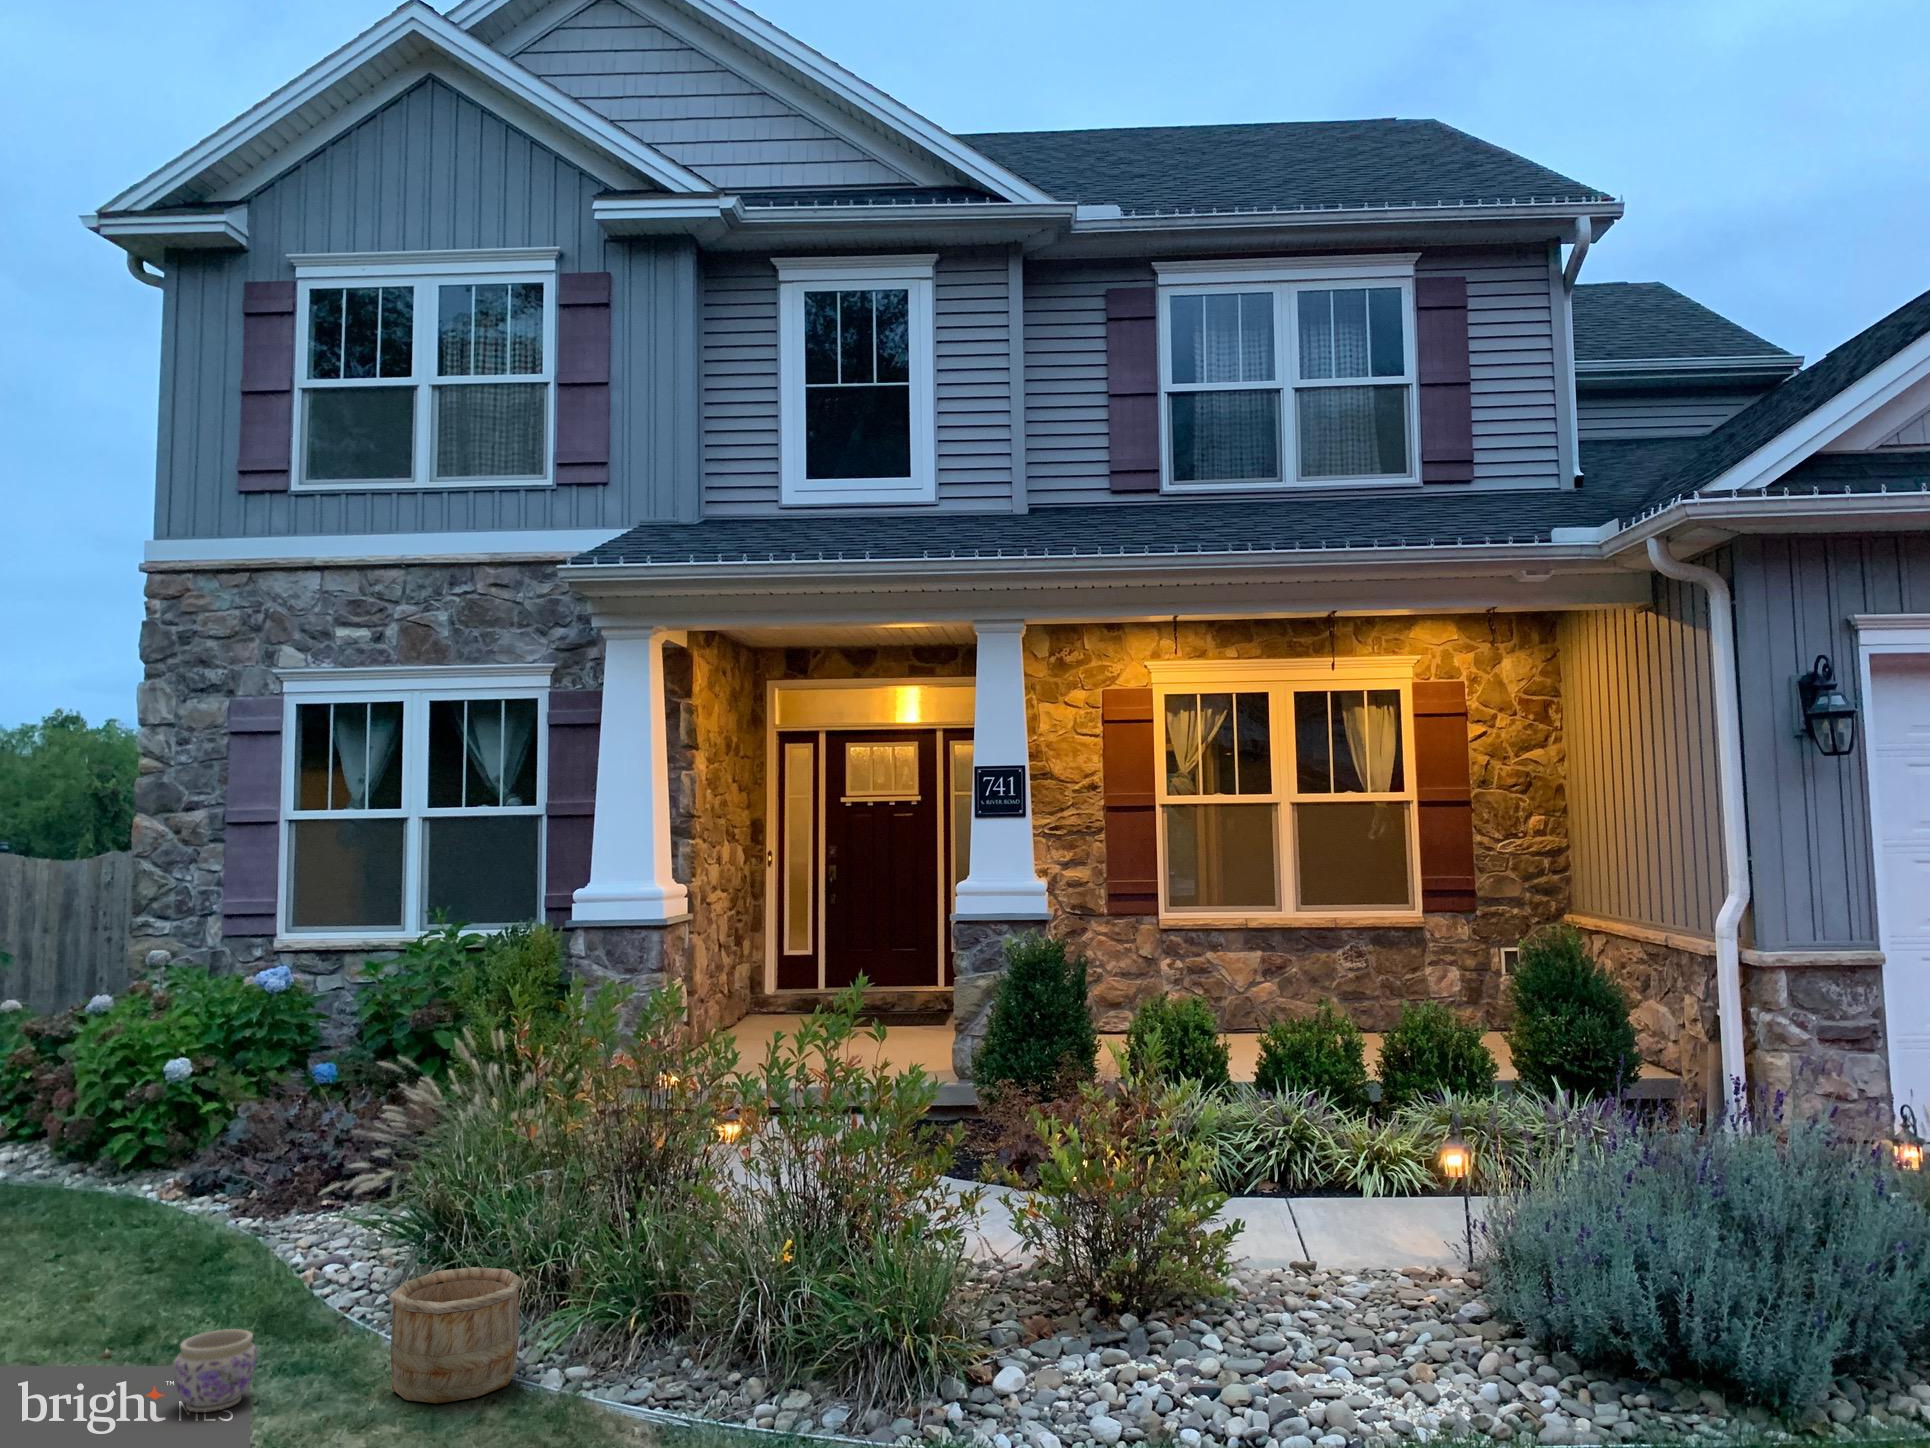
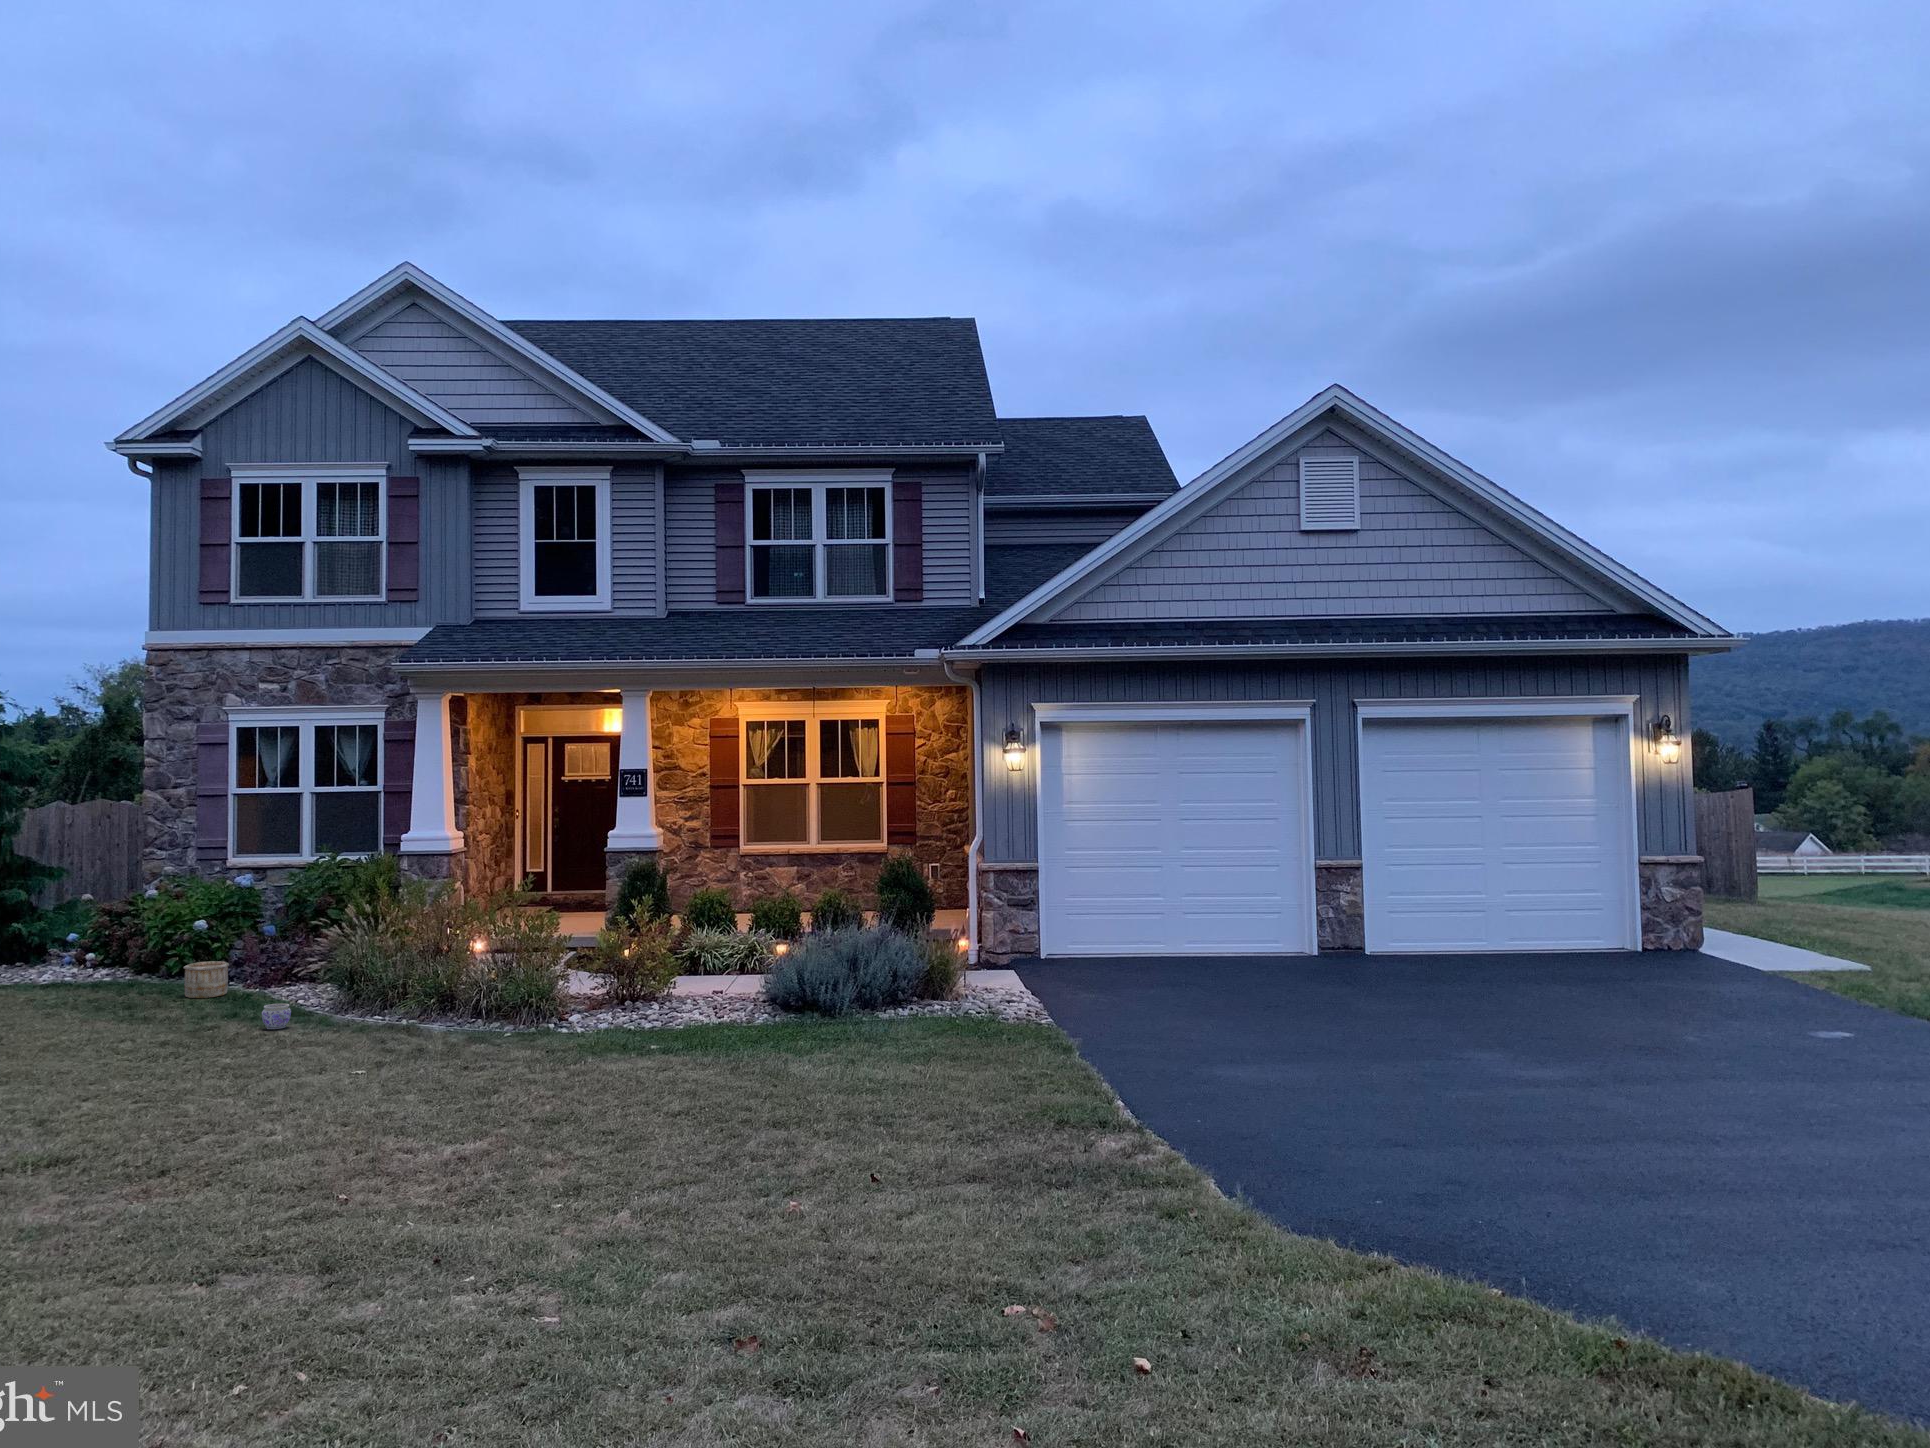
wooden bucket: present [388,1267,523,1403] -> present [183,961,229,998]

